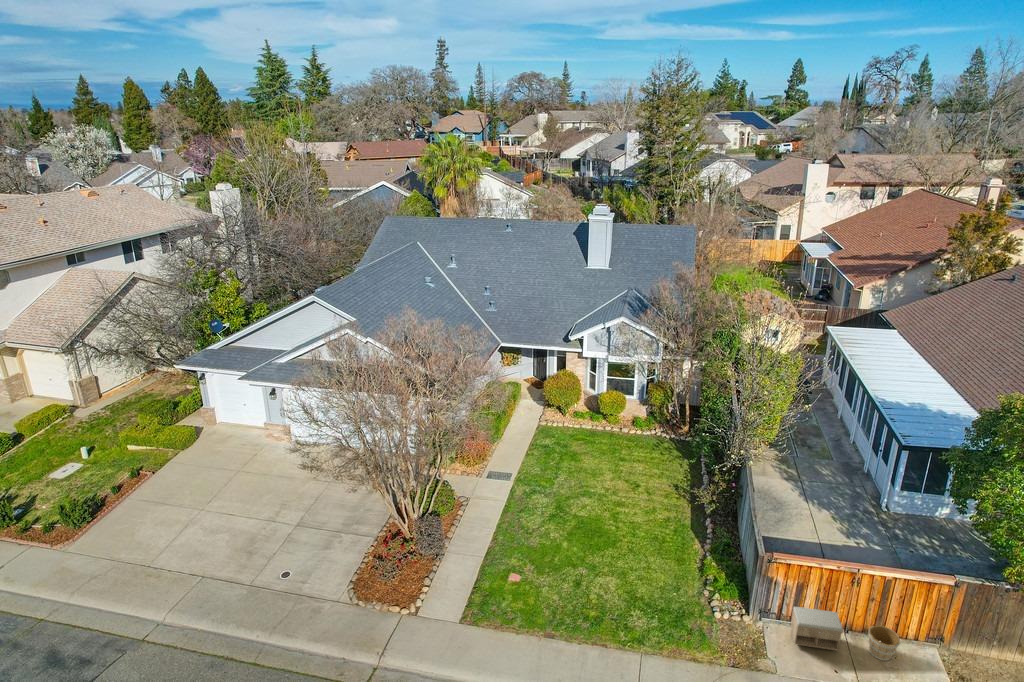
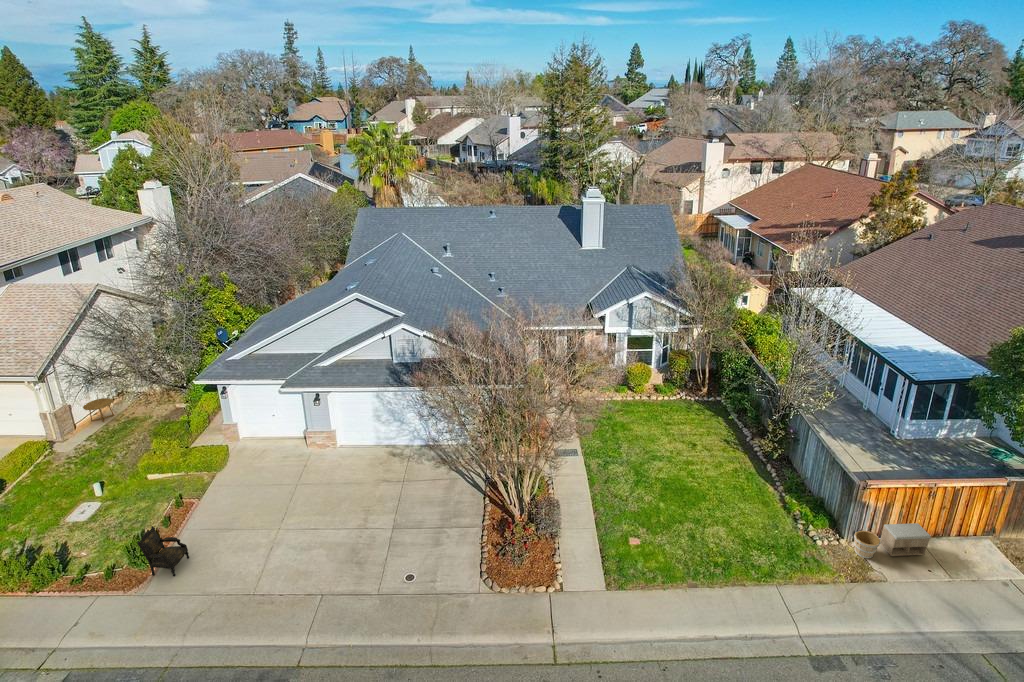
round table: none [106,376,133,397] -> present [83,398,114,422]
armchair: none [68,491,117,539] -> present [137,526,189,576]
wooden bucket: present [868,626,900,661] -> present [854,531,881,559]

